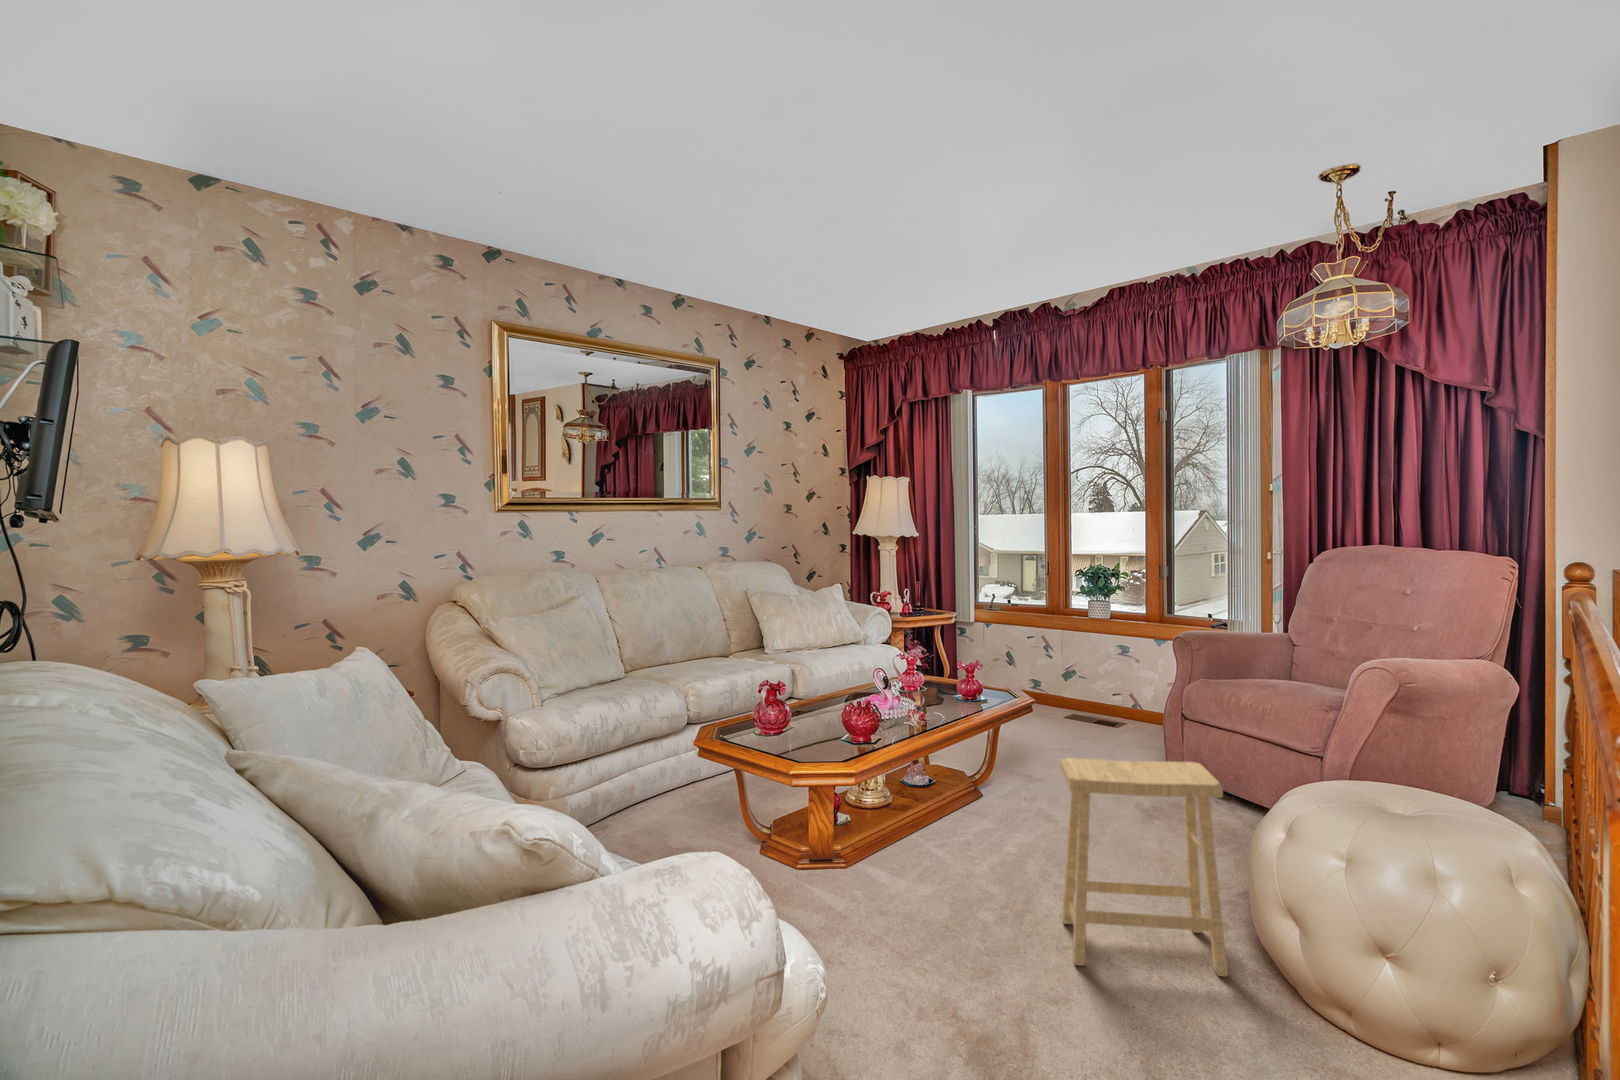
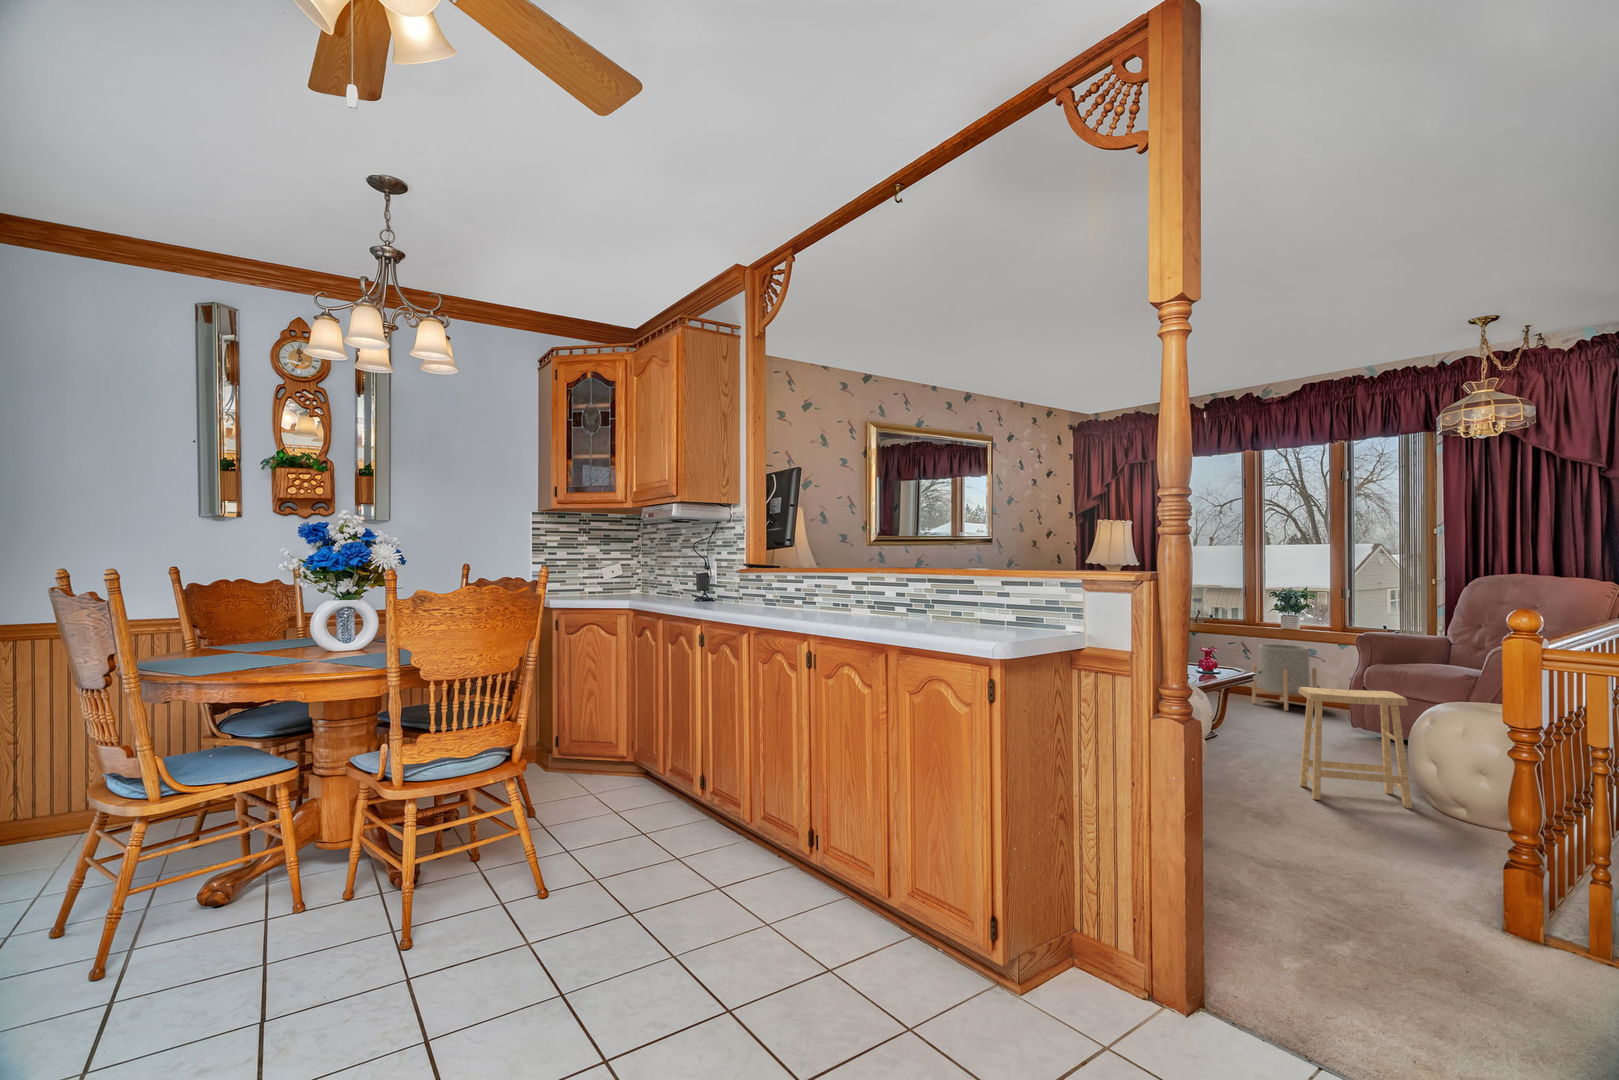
planter: none [1049,642,1128,735] -> present [1252,644,1317,711]

